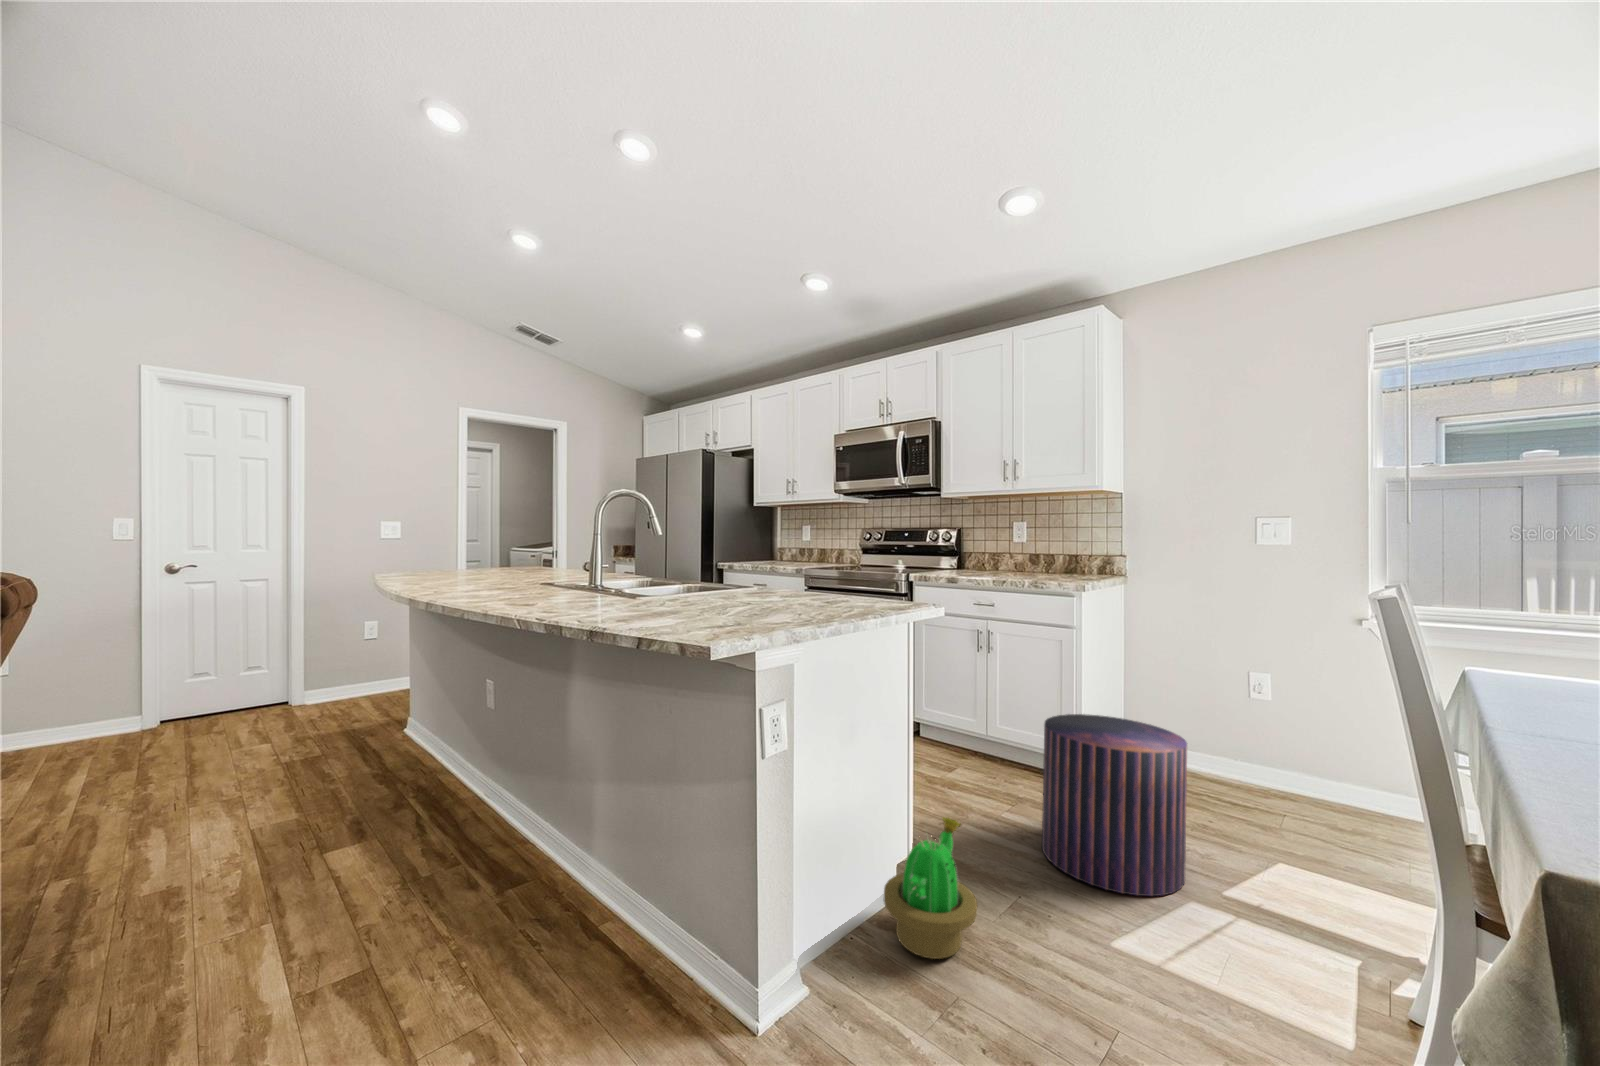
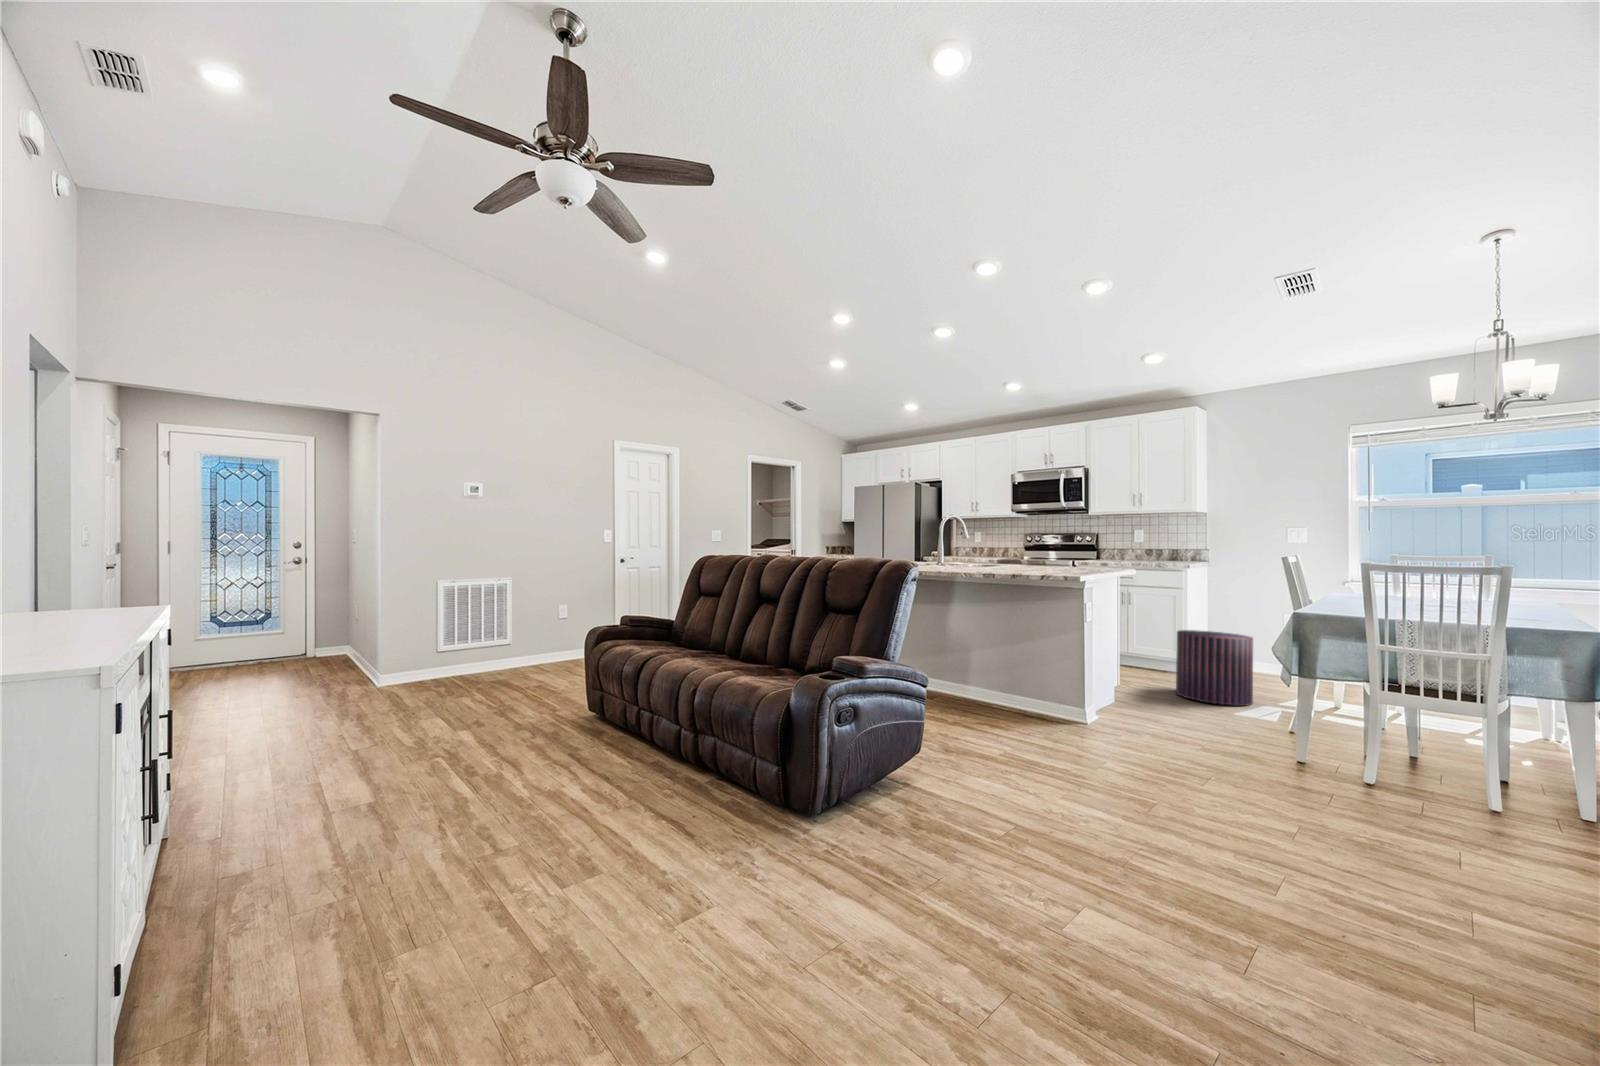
decorative plant: present [884,817,977,959] -> none [1116,664,1162,716]

